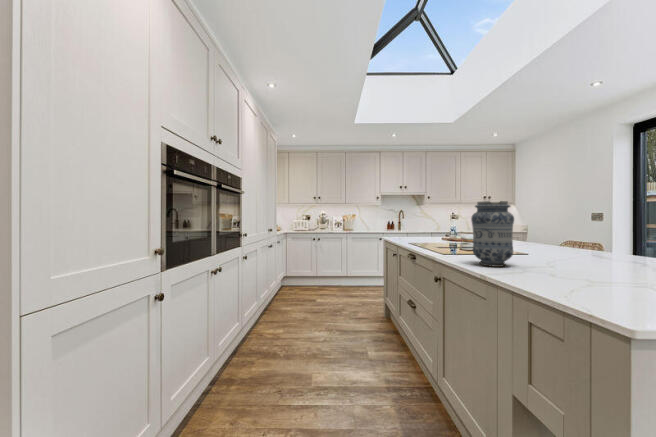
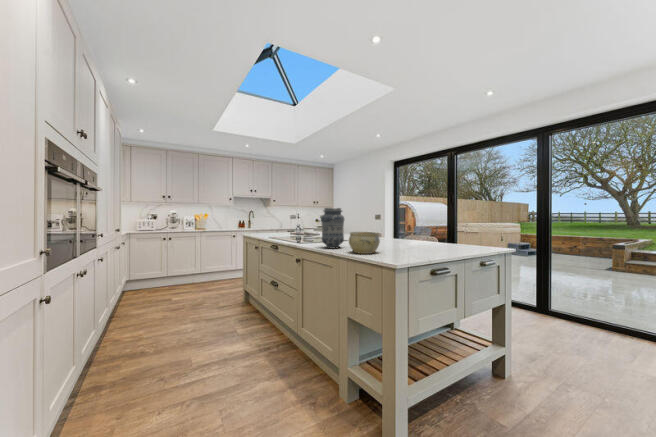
ceramic bowl: none [518,241,589,284] -> present [349,232,380,254]

